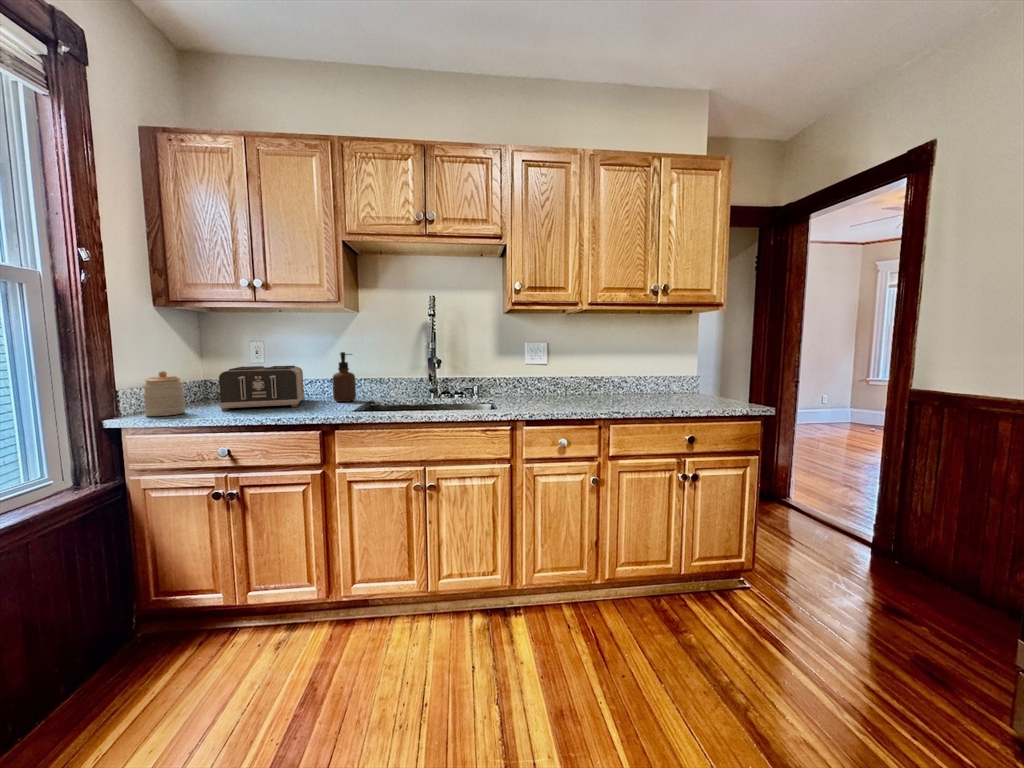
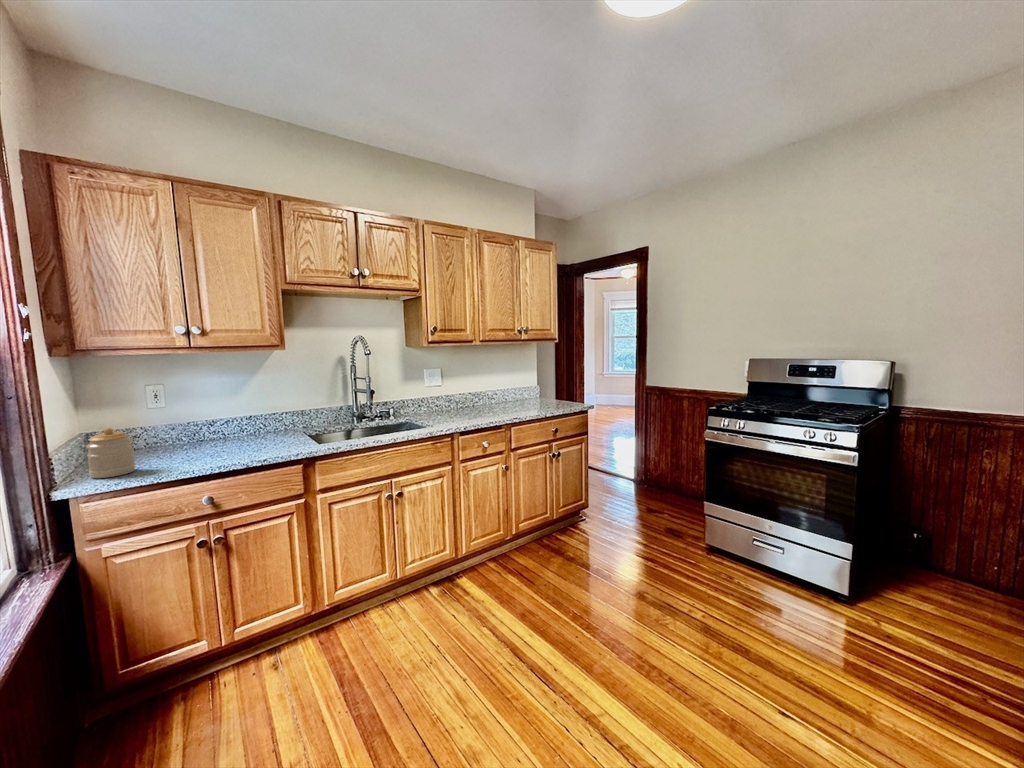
soap dispenser: present [333,352,356,402] -> none [262,390,286,437]
toaster: present [219,366,305,411] -> none [147,407,248,462]

